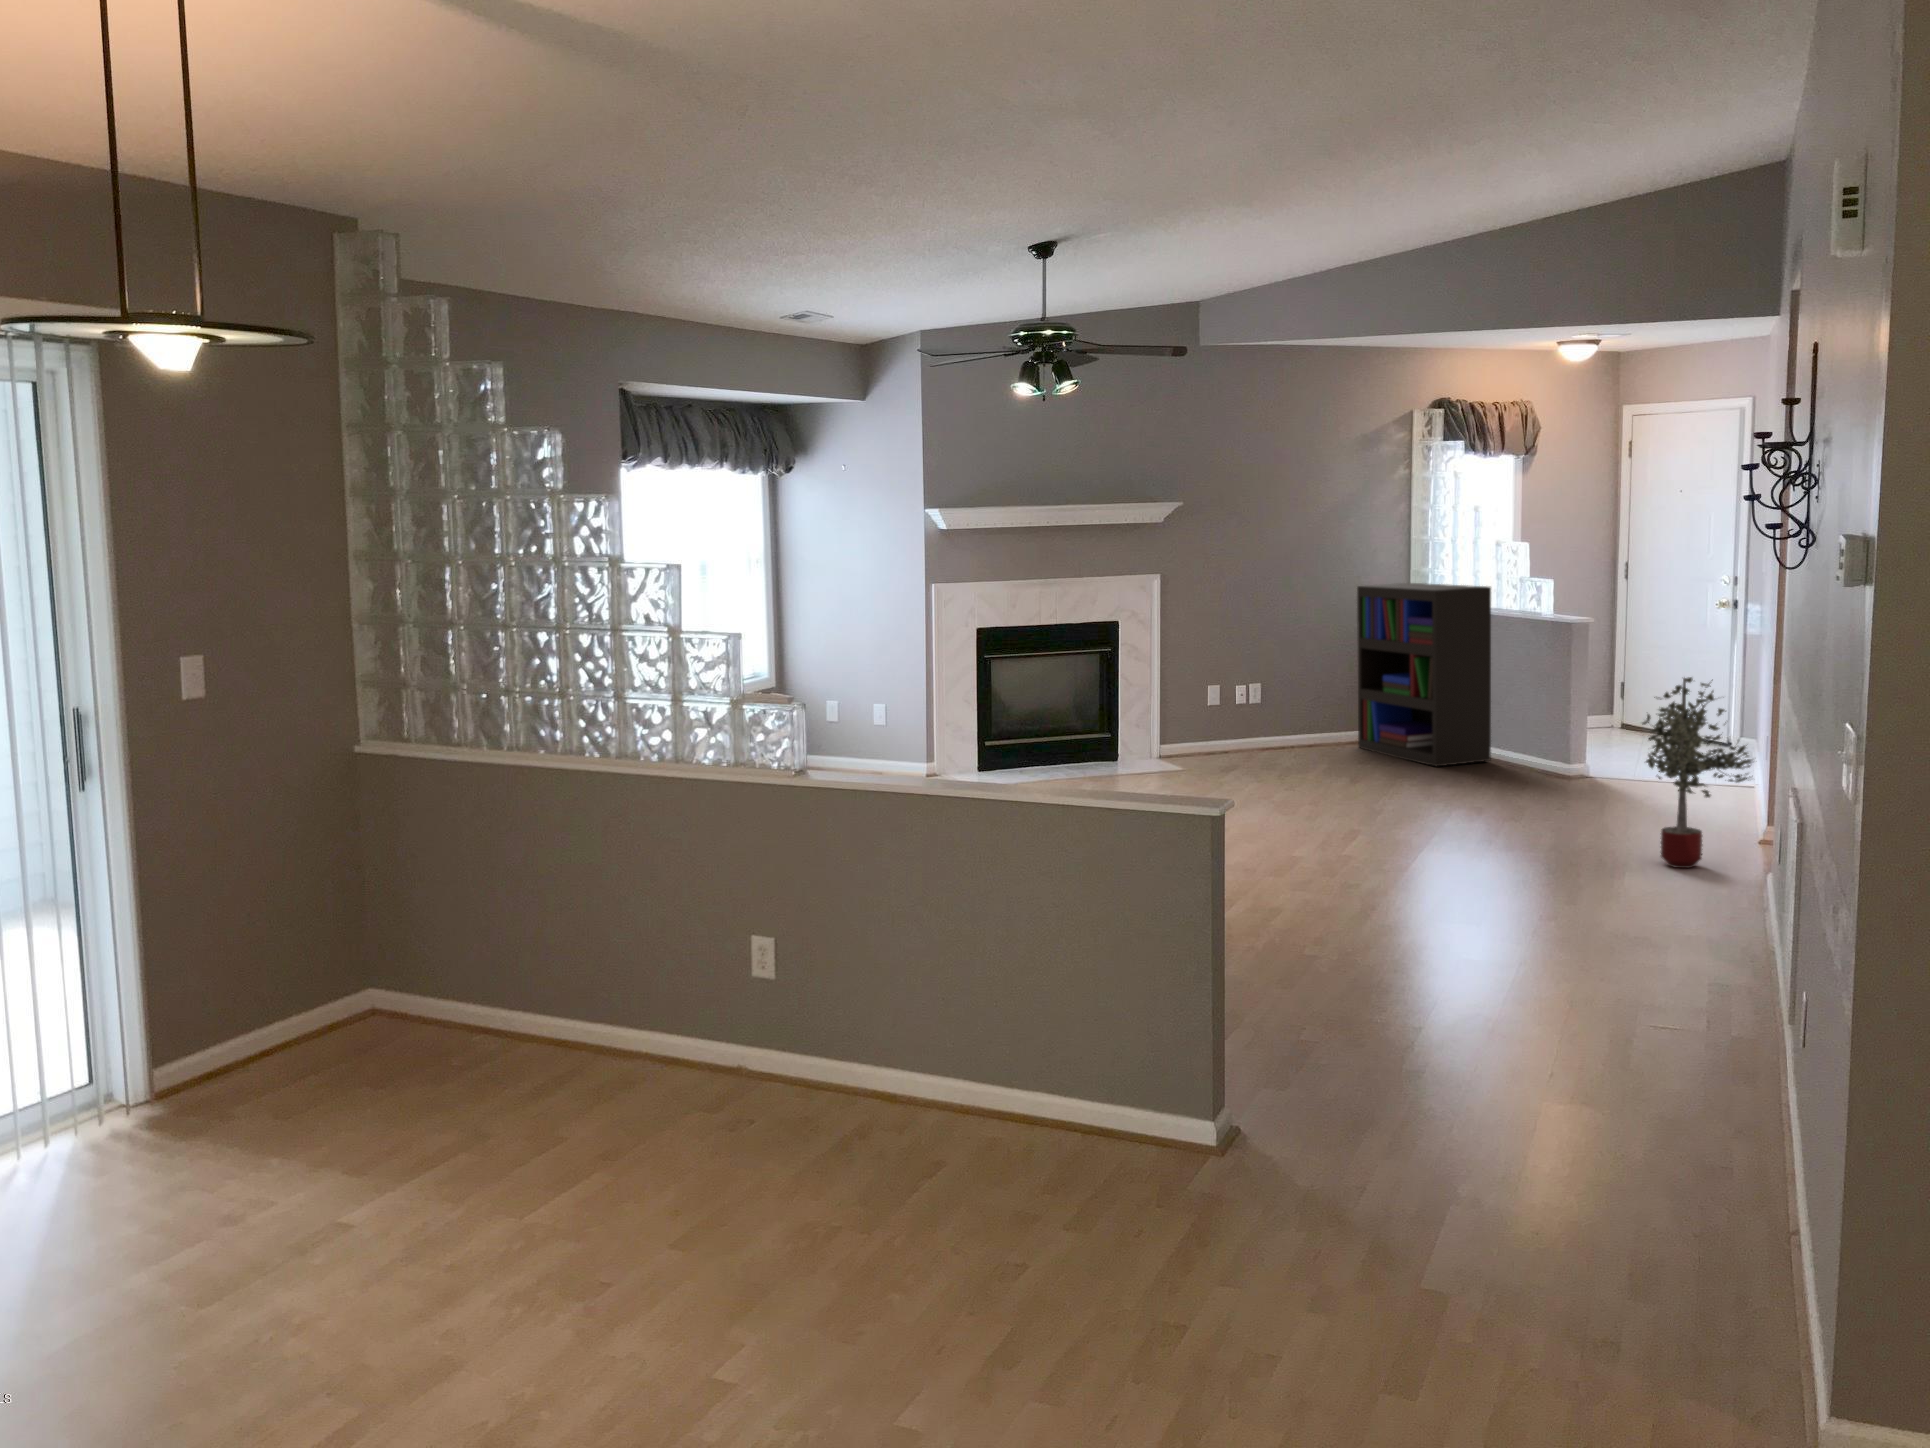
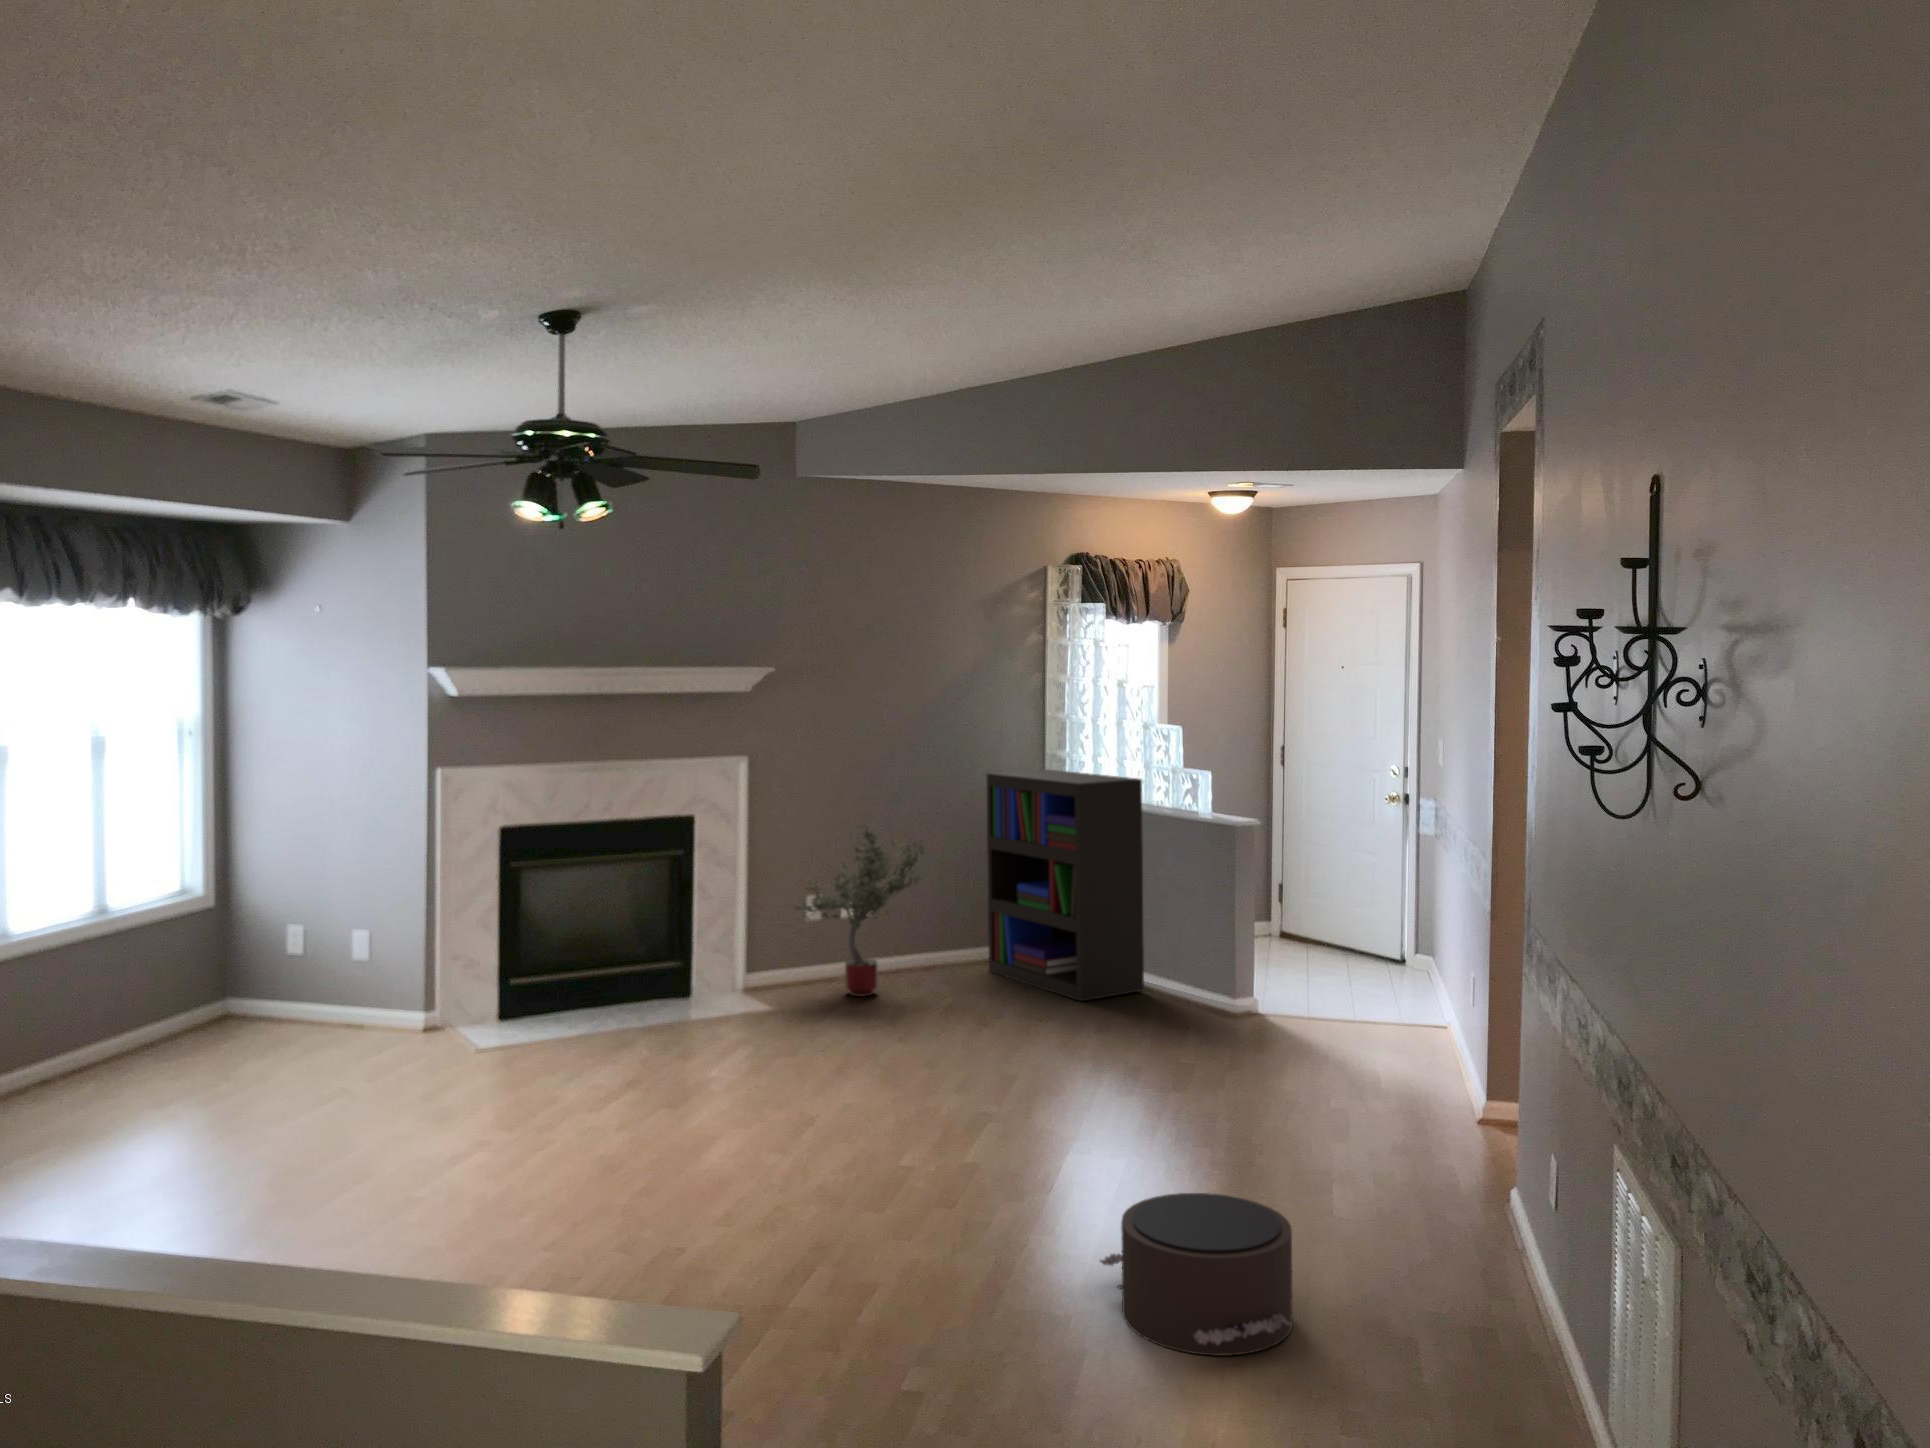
potted tree: present [1642,677,1752,868] -> present [795,822,924,996]
pouf: none [1436,846,1573,936] -> present [1100,1193,1293,1356]

